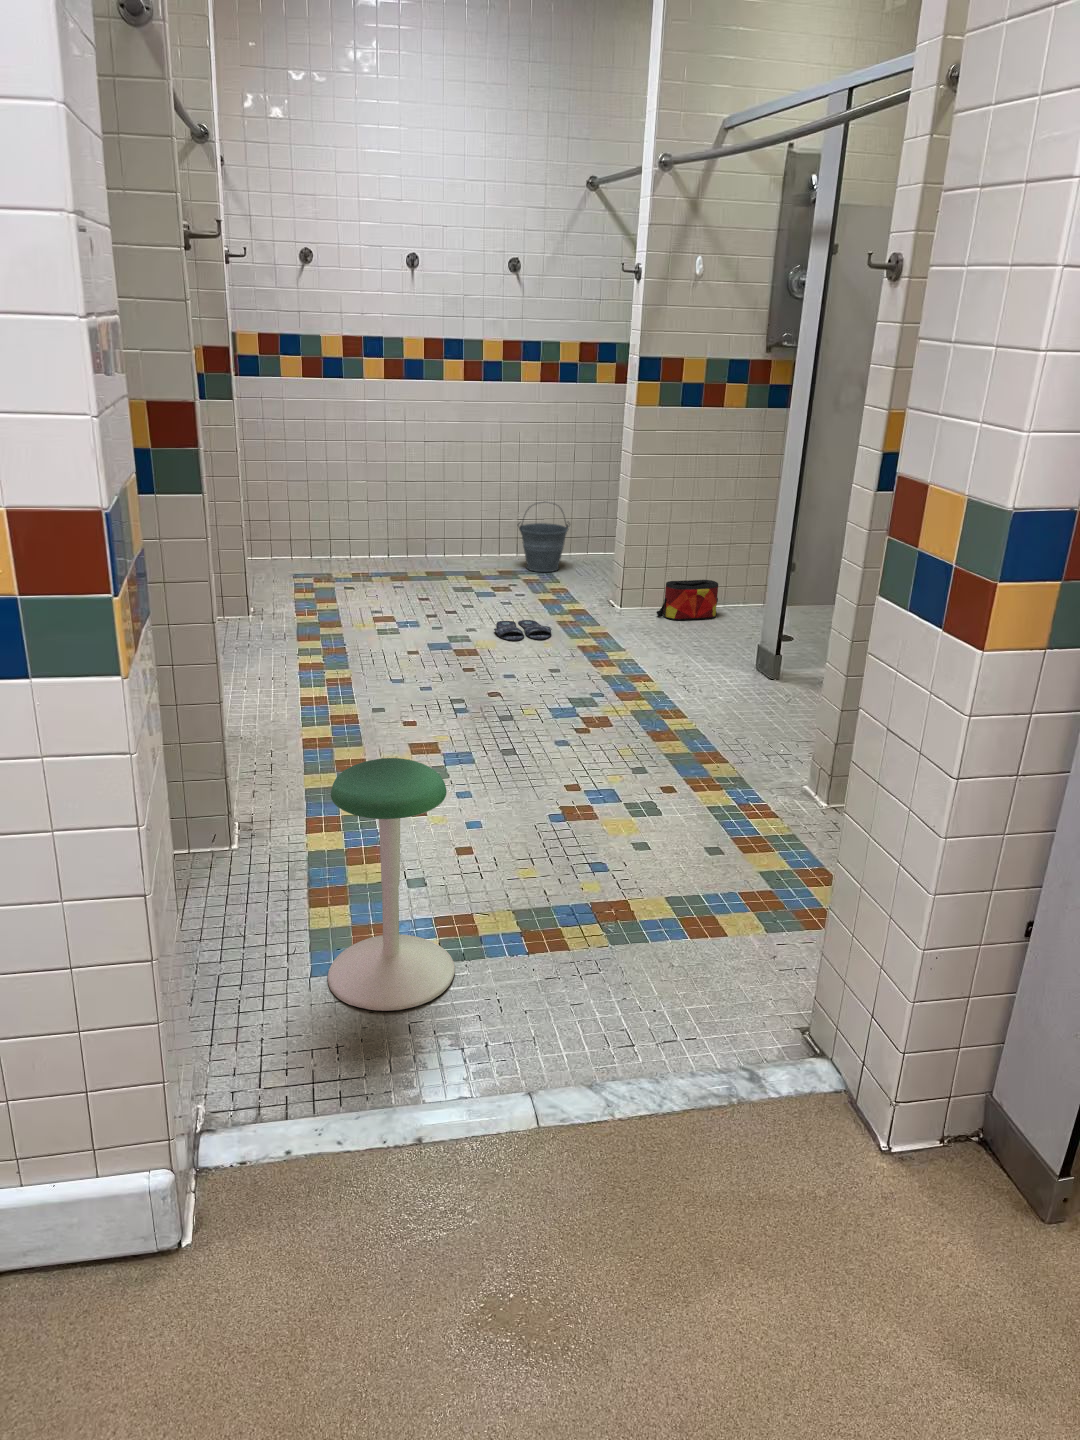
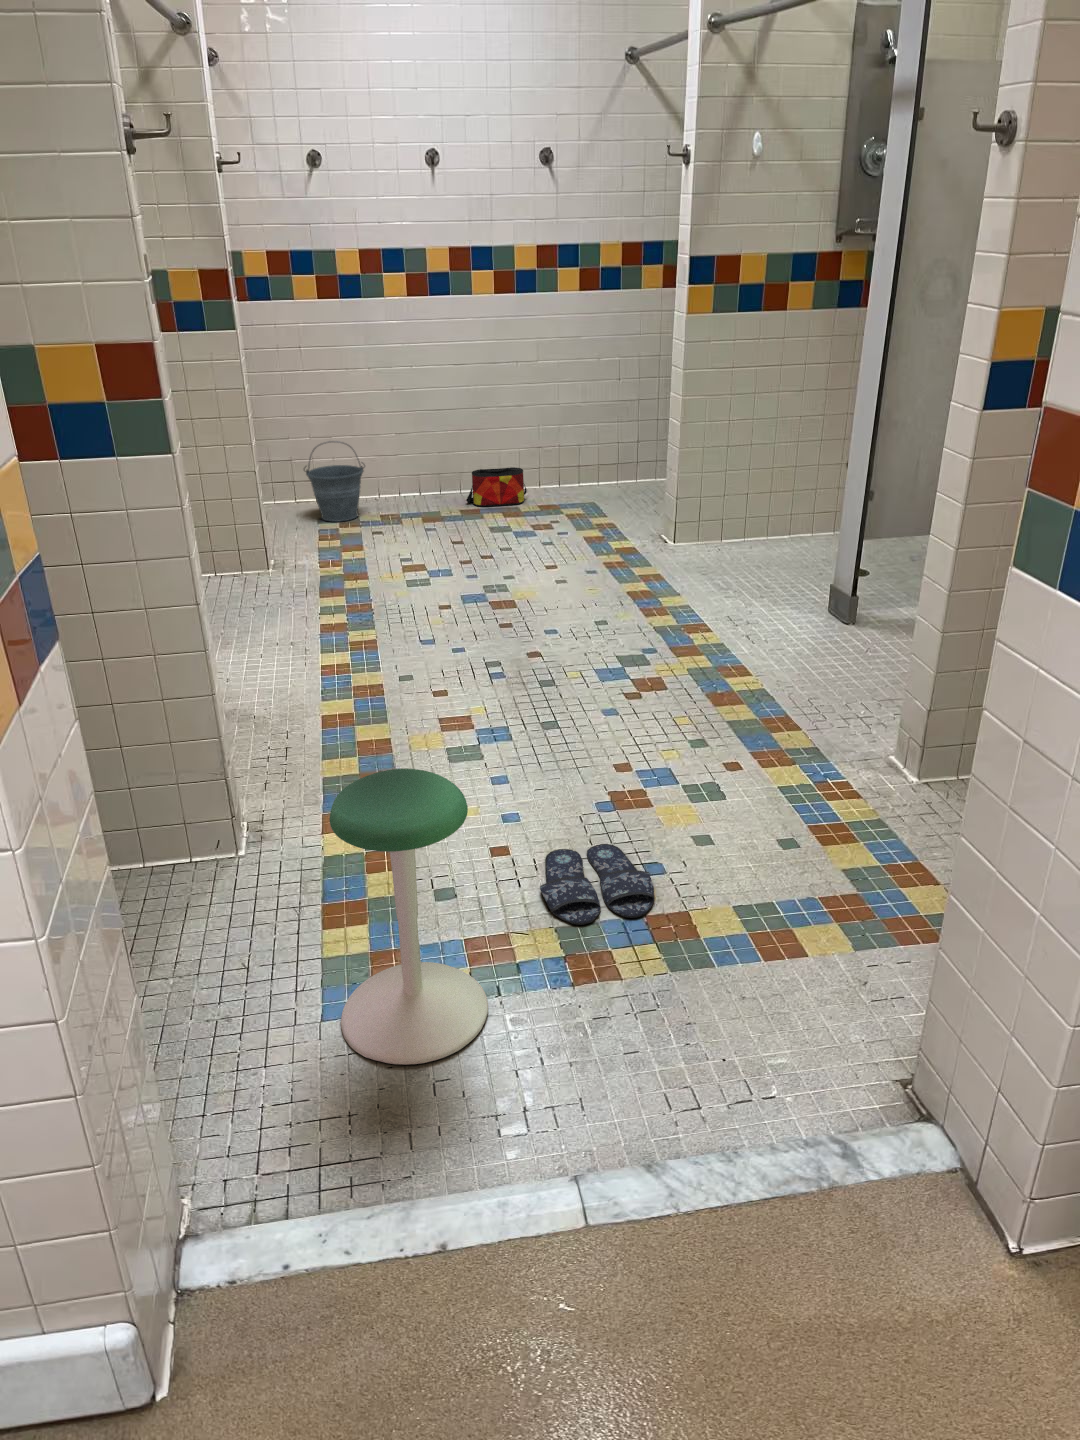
bucket: present [519,509,568,572] -> present [304,441,365,522]
bag: present [656,580,718,620] -> present [466,467,527,507]
slippers: present [494,620,551,641] -> present [540,844,654,925]

